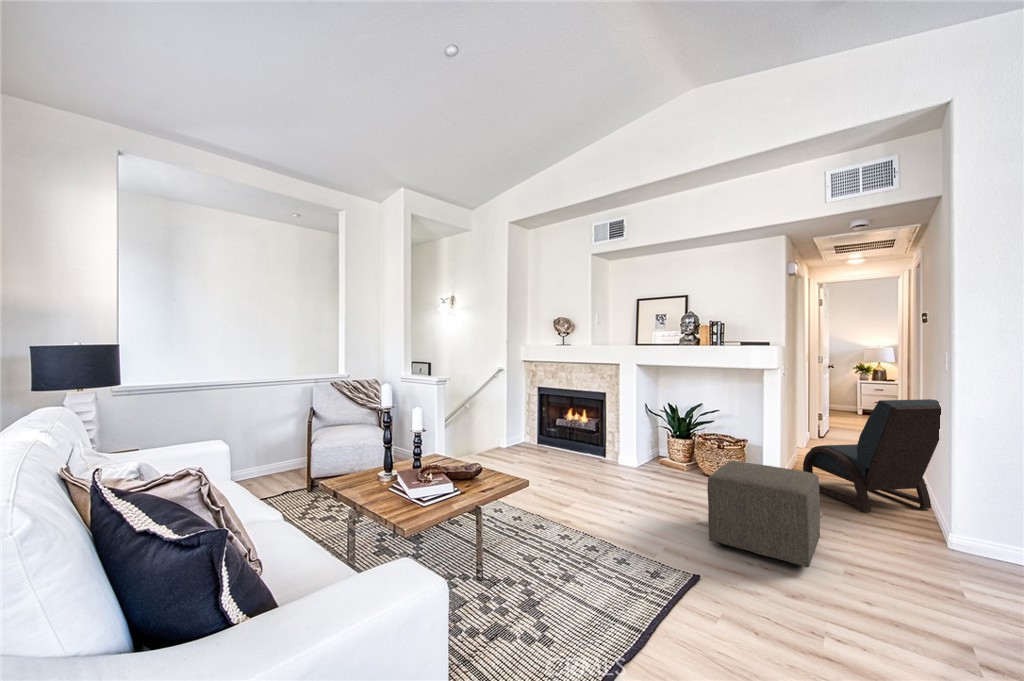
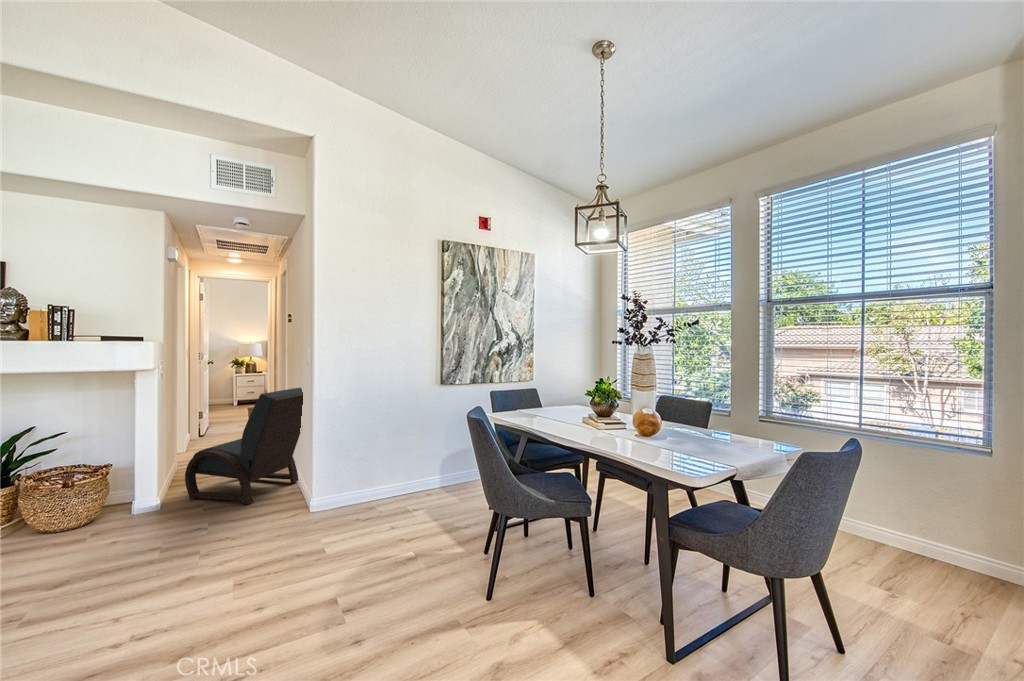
ottoman: present [707,461,820,567] -> none [47,484,209,633]

